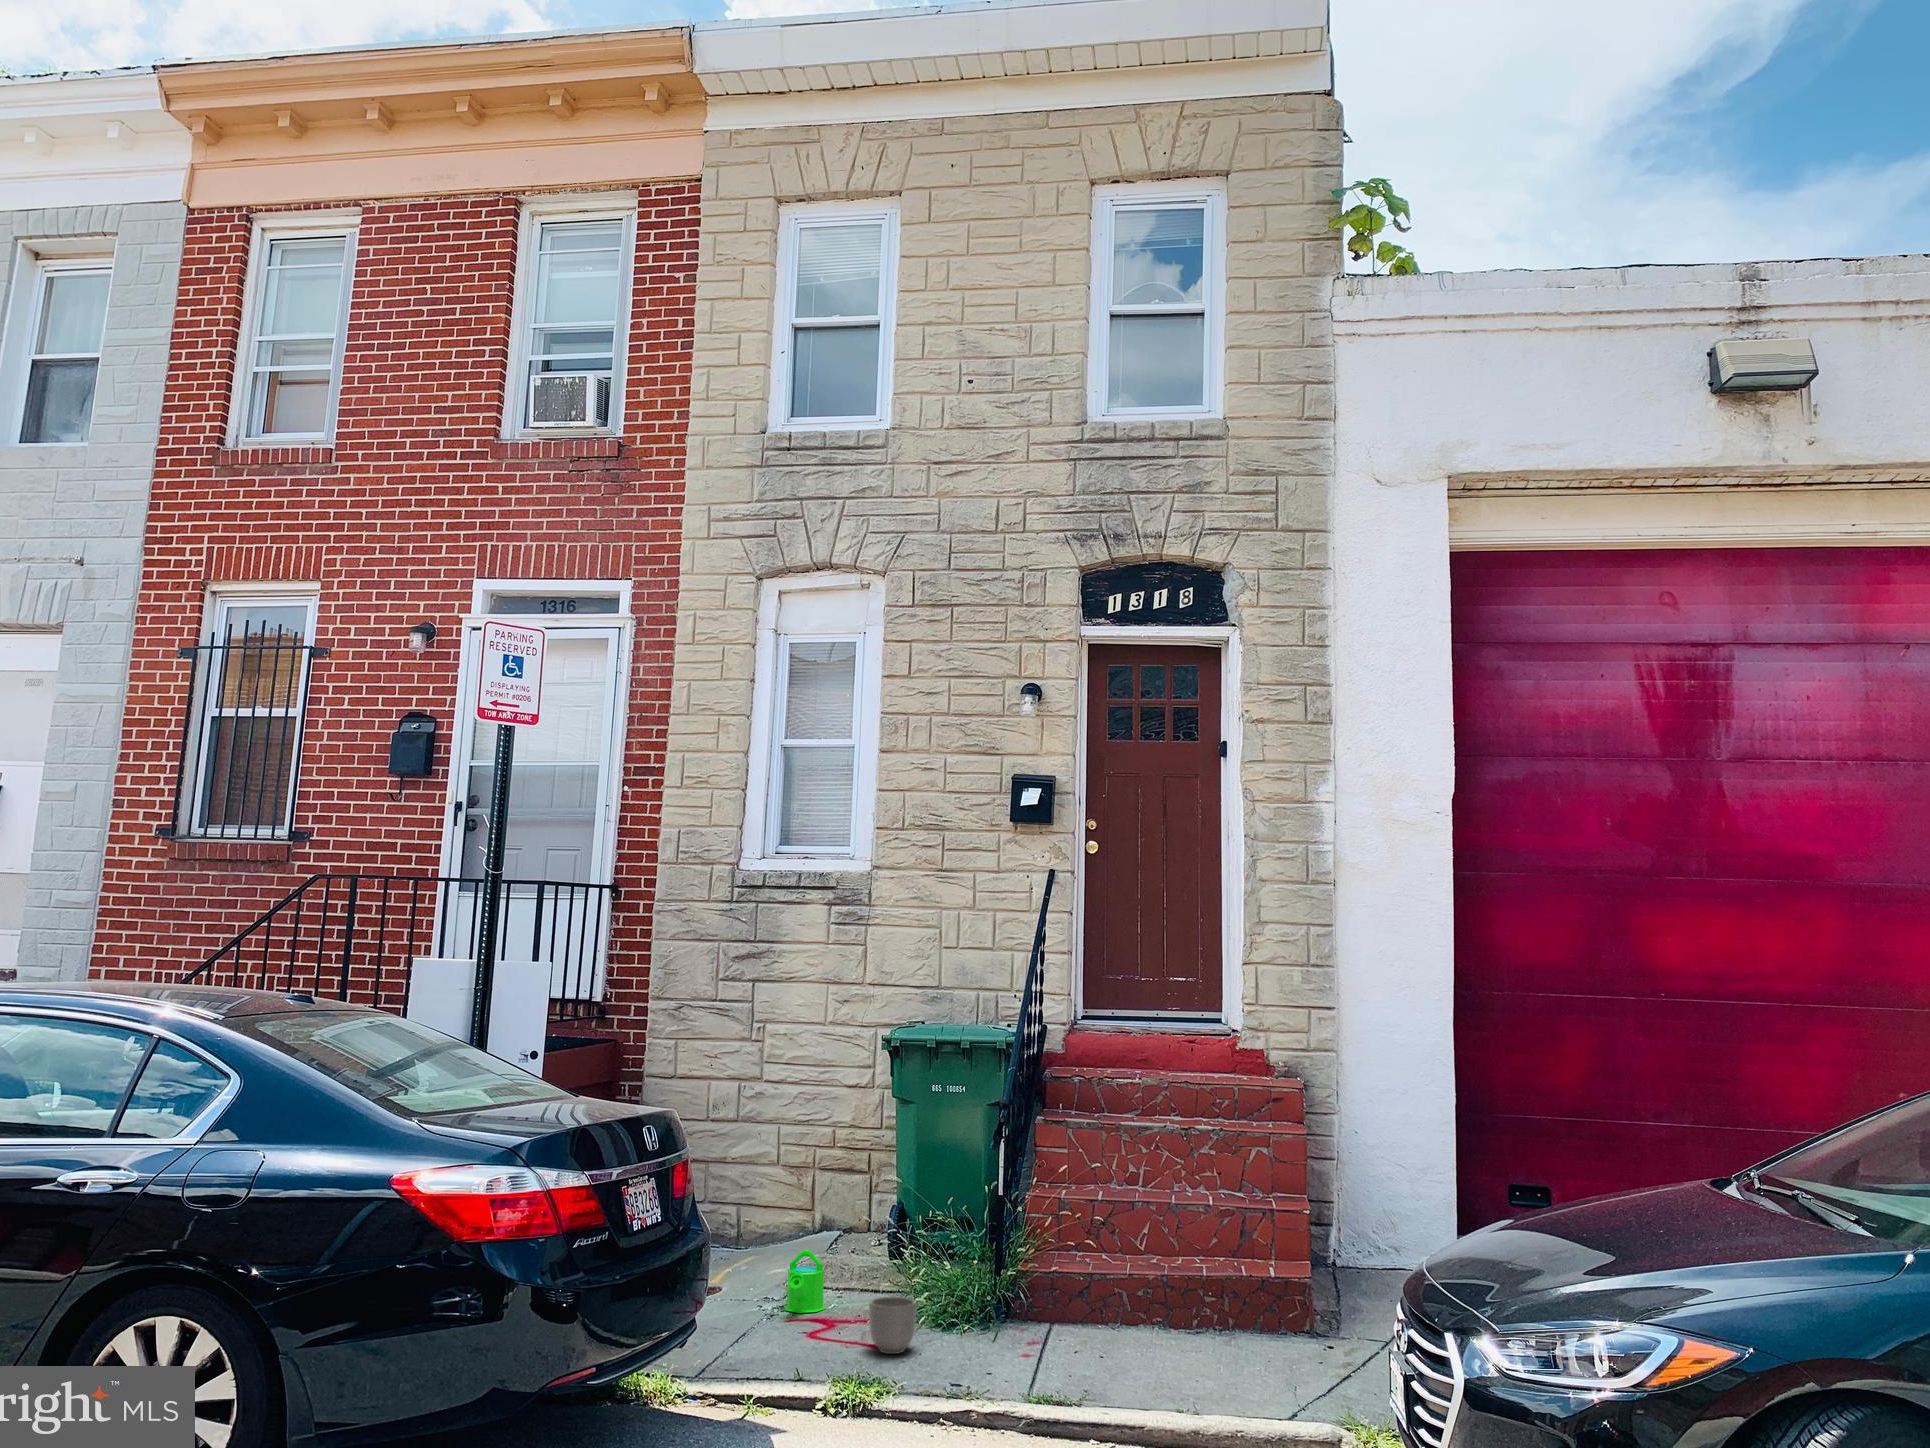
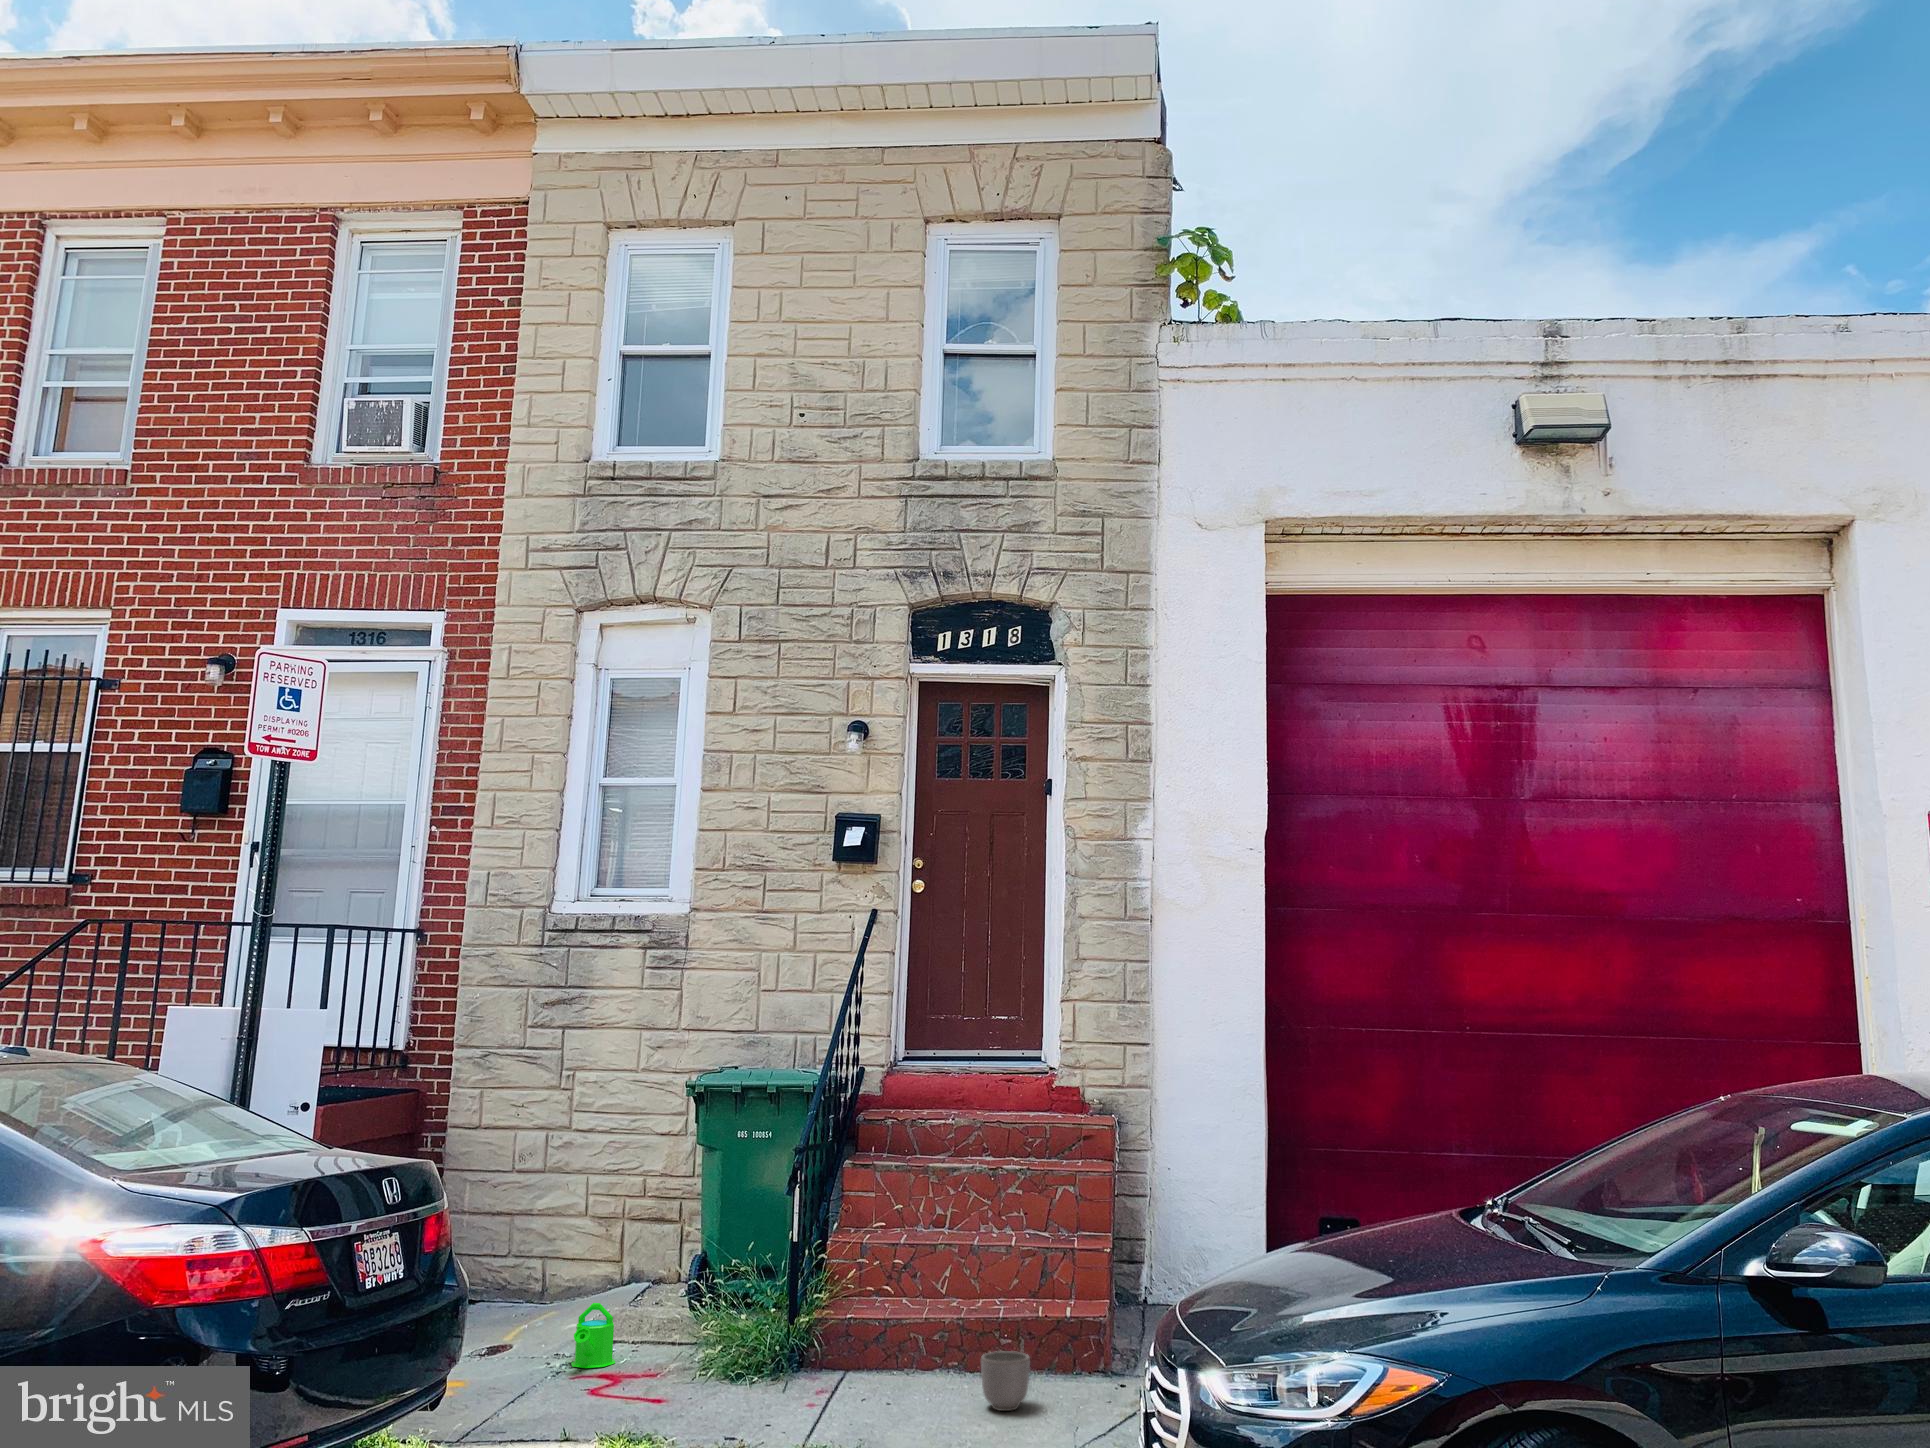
planter: present [869,1296,917,1354] -> present [981,1351,1030,1411]

